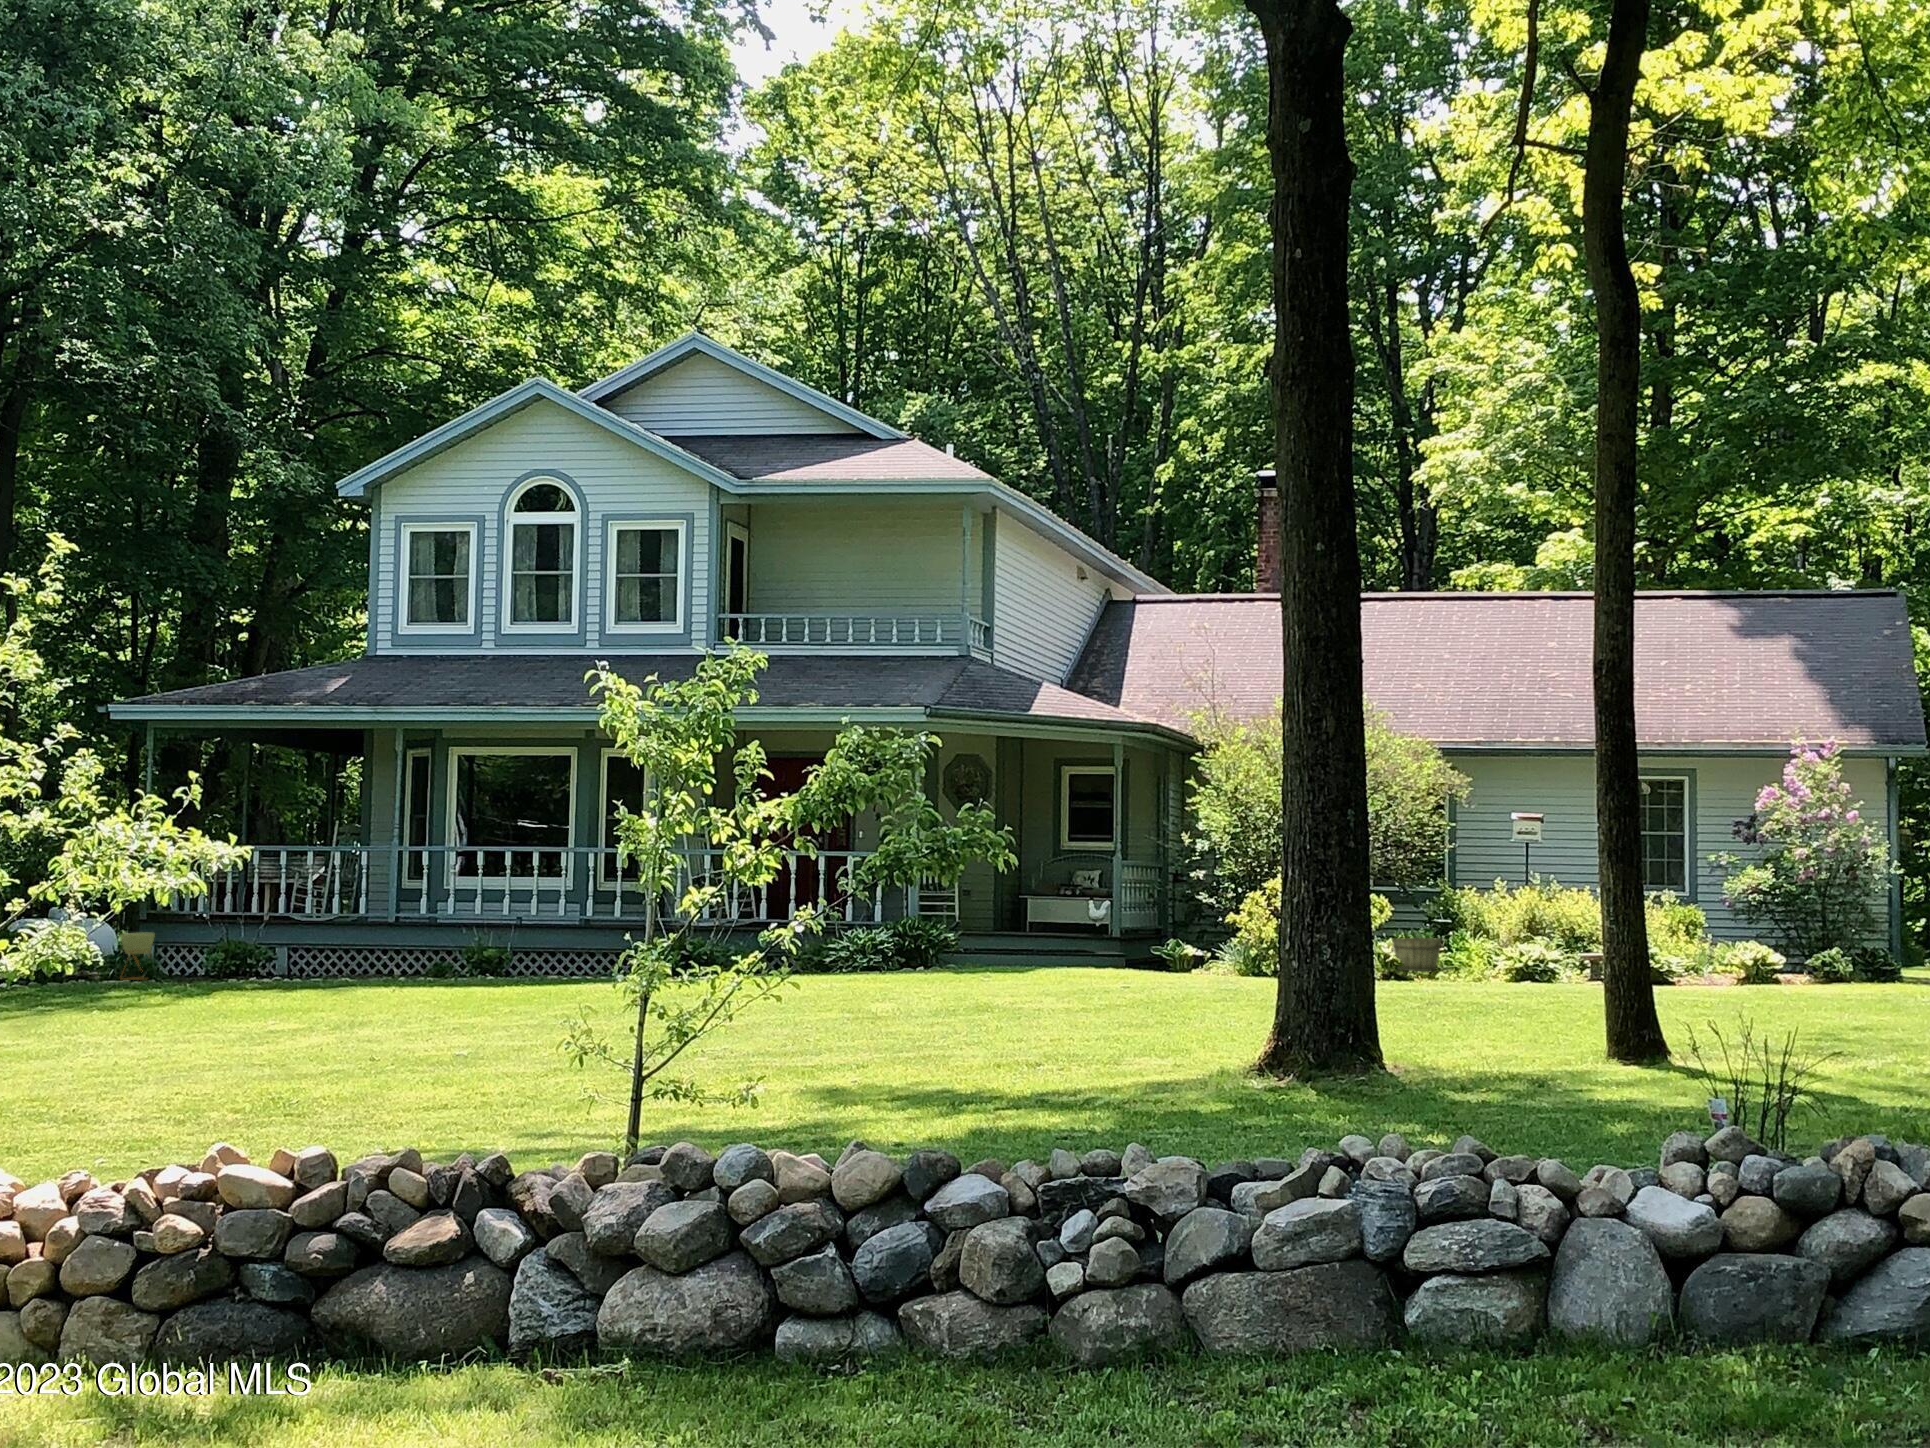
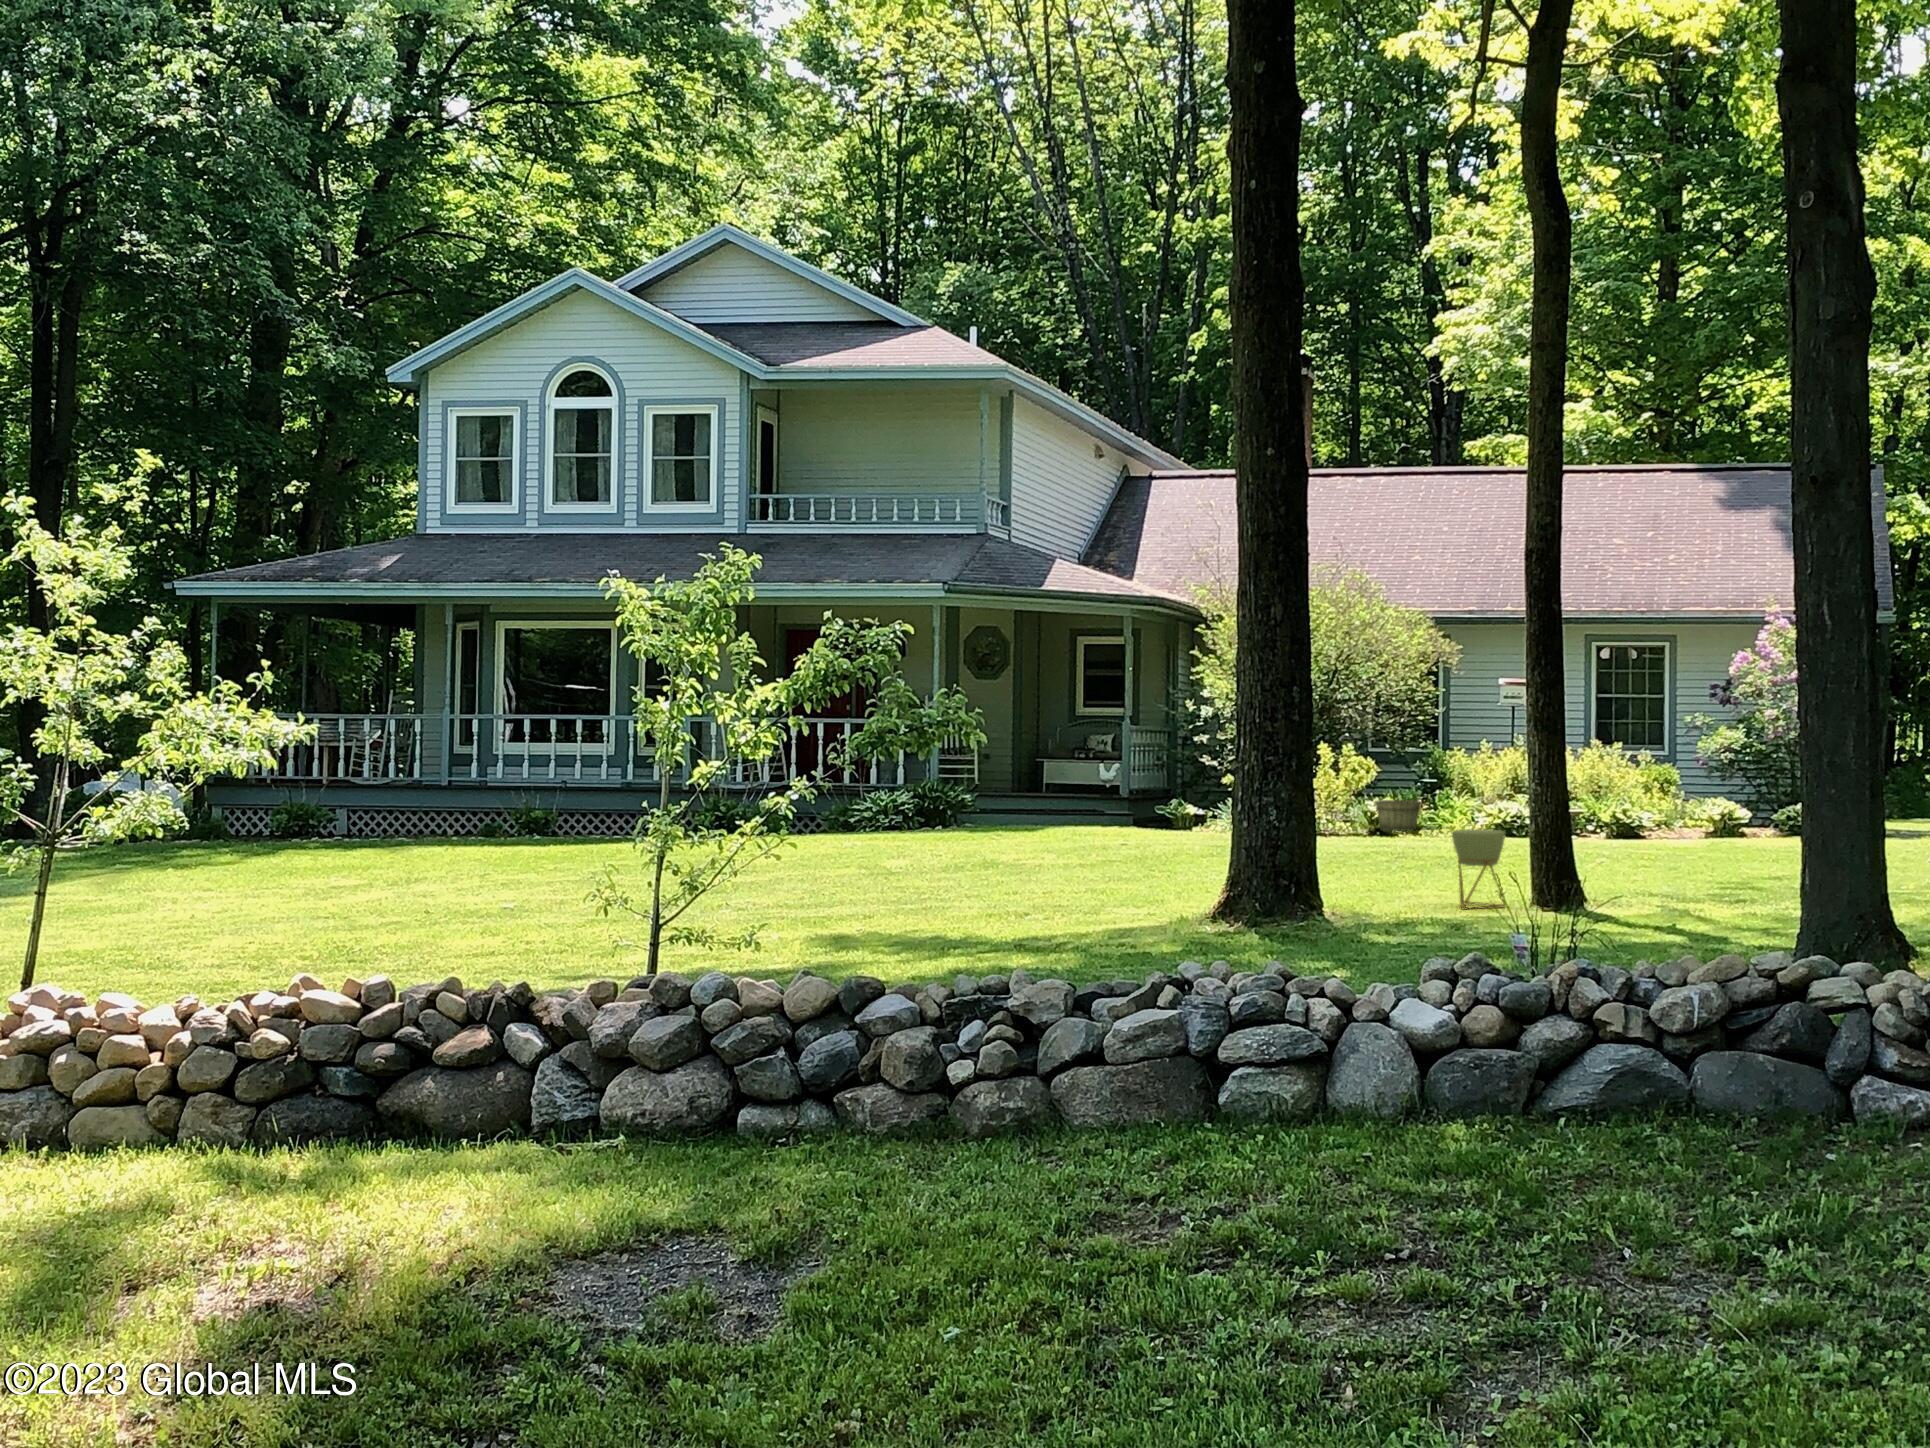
planter: present [121,933,155,980] -> present [1452,829,1506,909]

